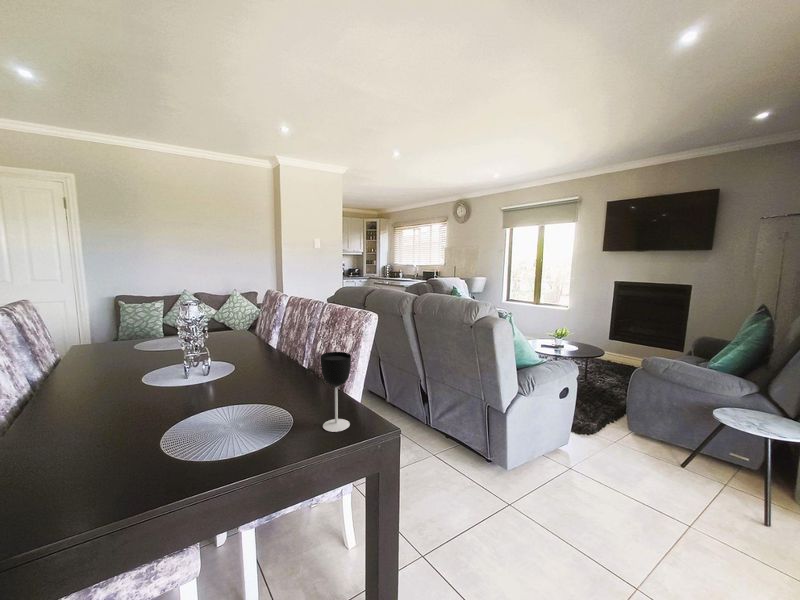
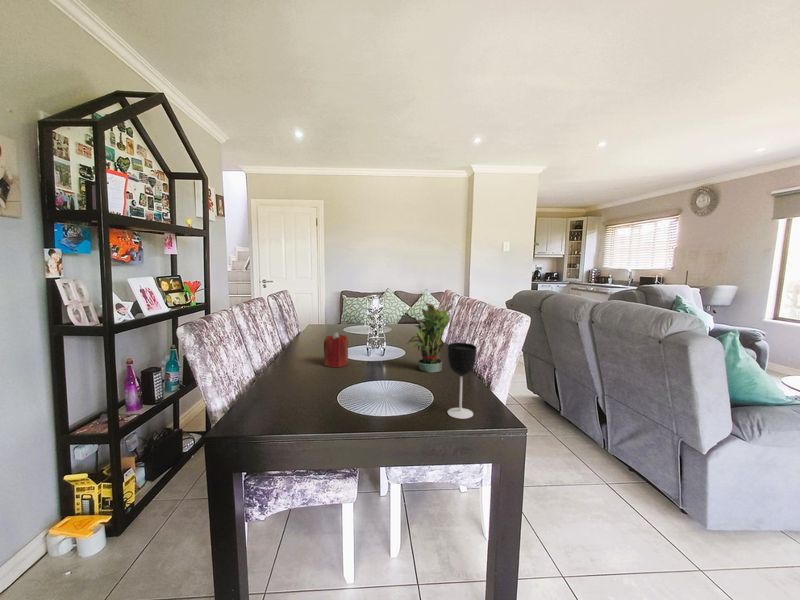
potted plant: none [249,309,301,386] -> present [408,303,452,372]
candle: none [126,356,167,404] -> present [324,332,348,367]

